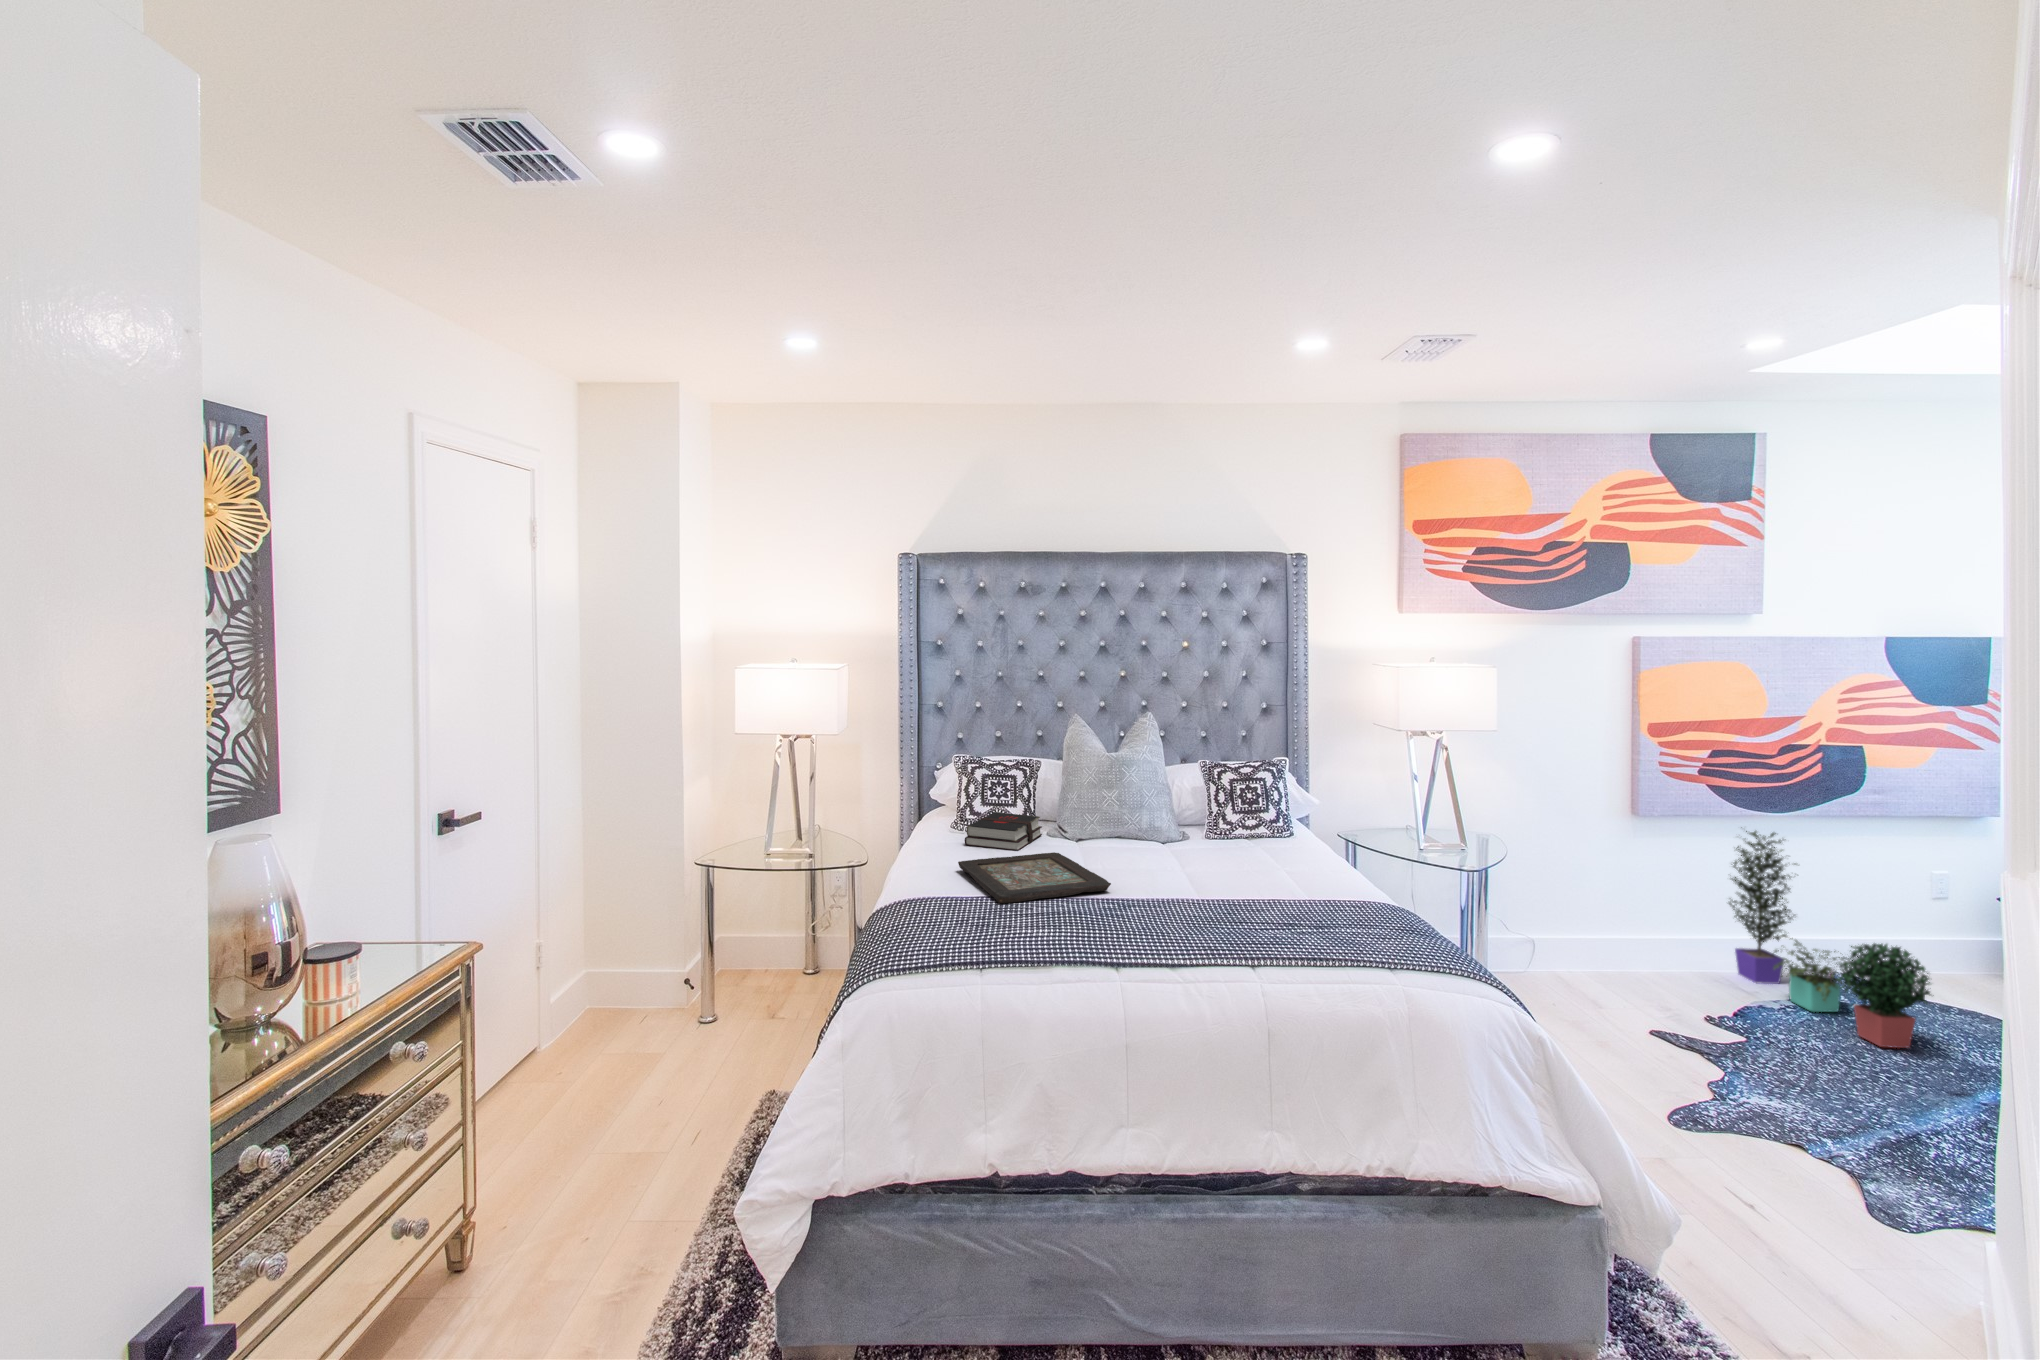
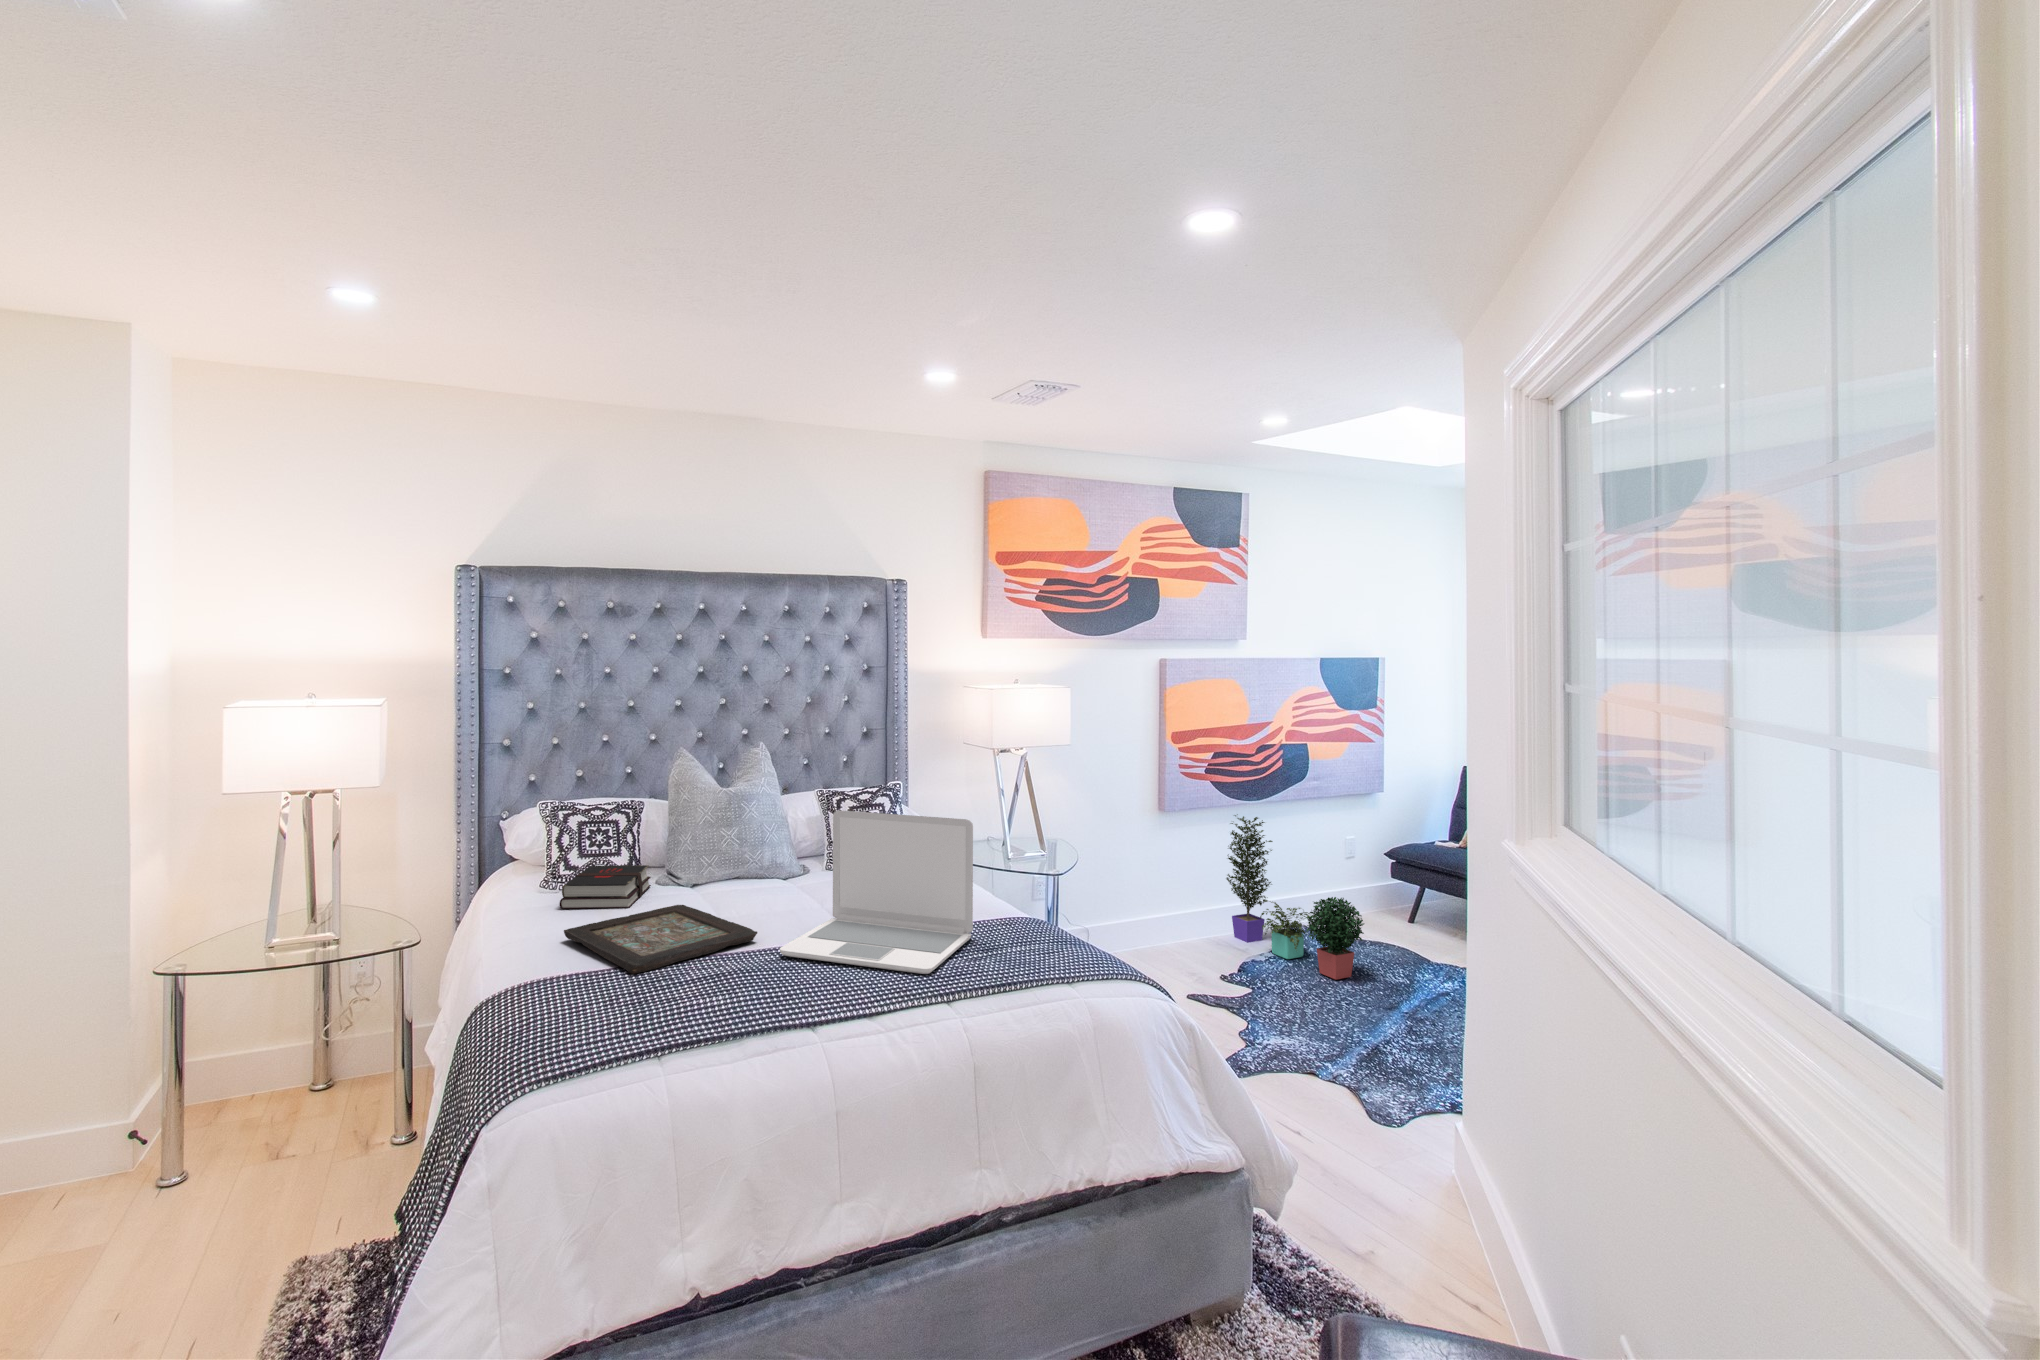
laptop: none [1124,781,1316,942] -> present [780,810,973,974]

